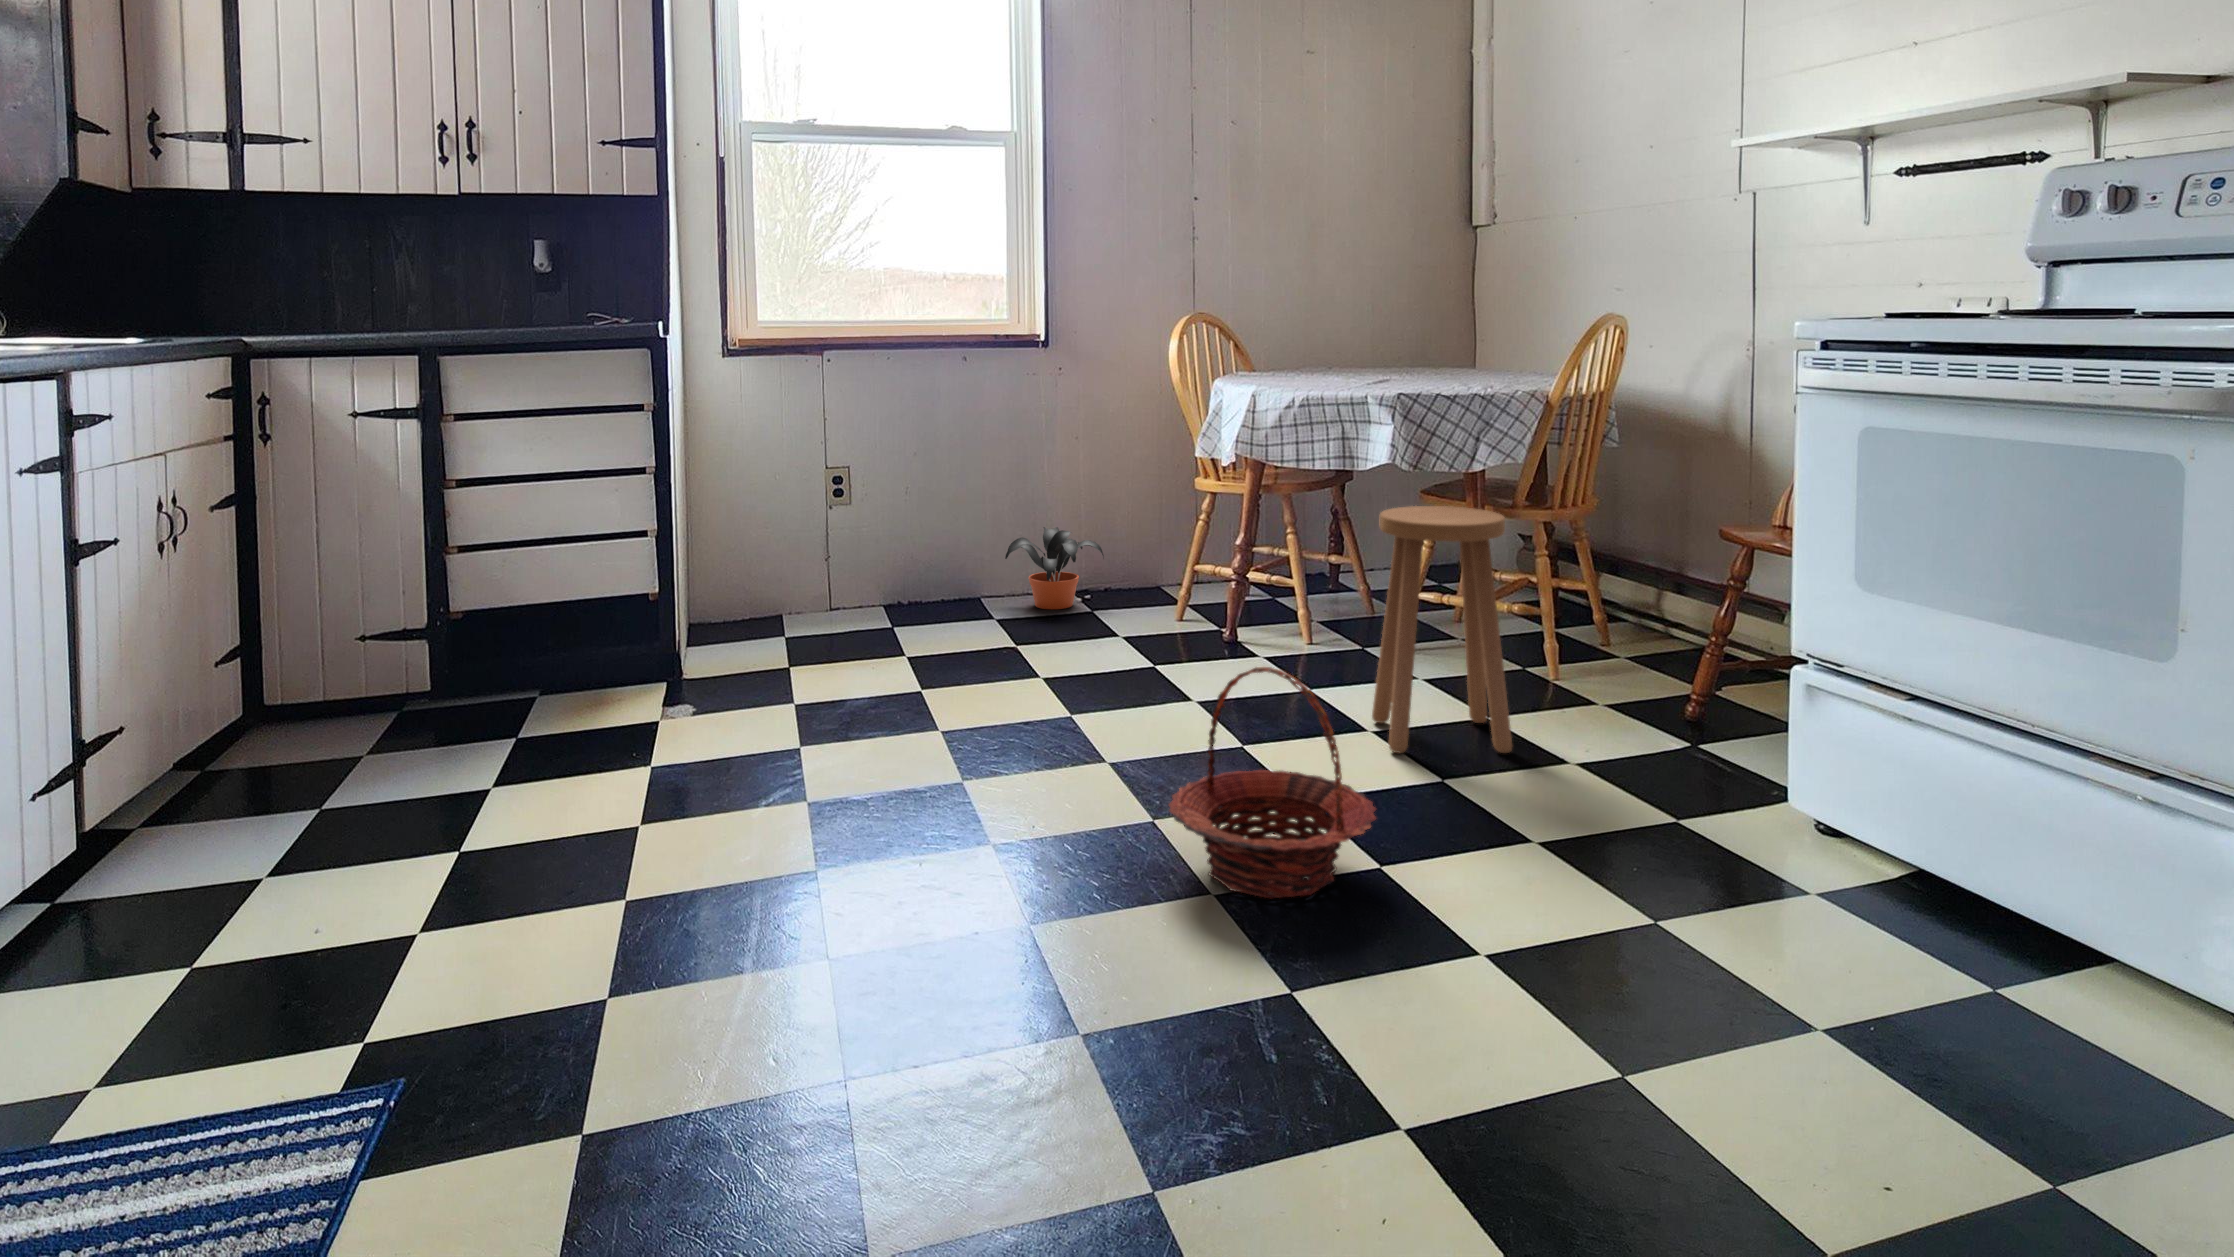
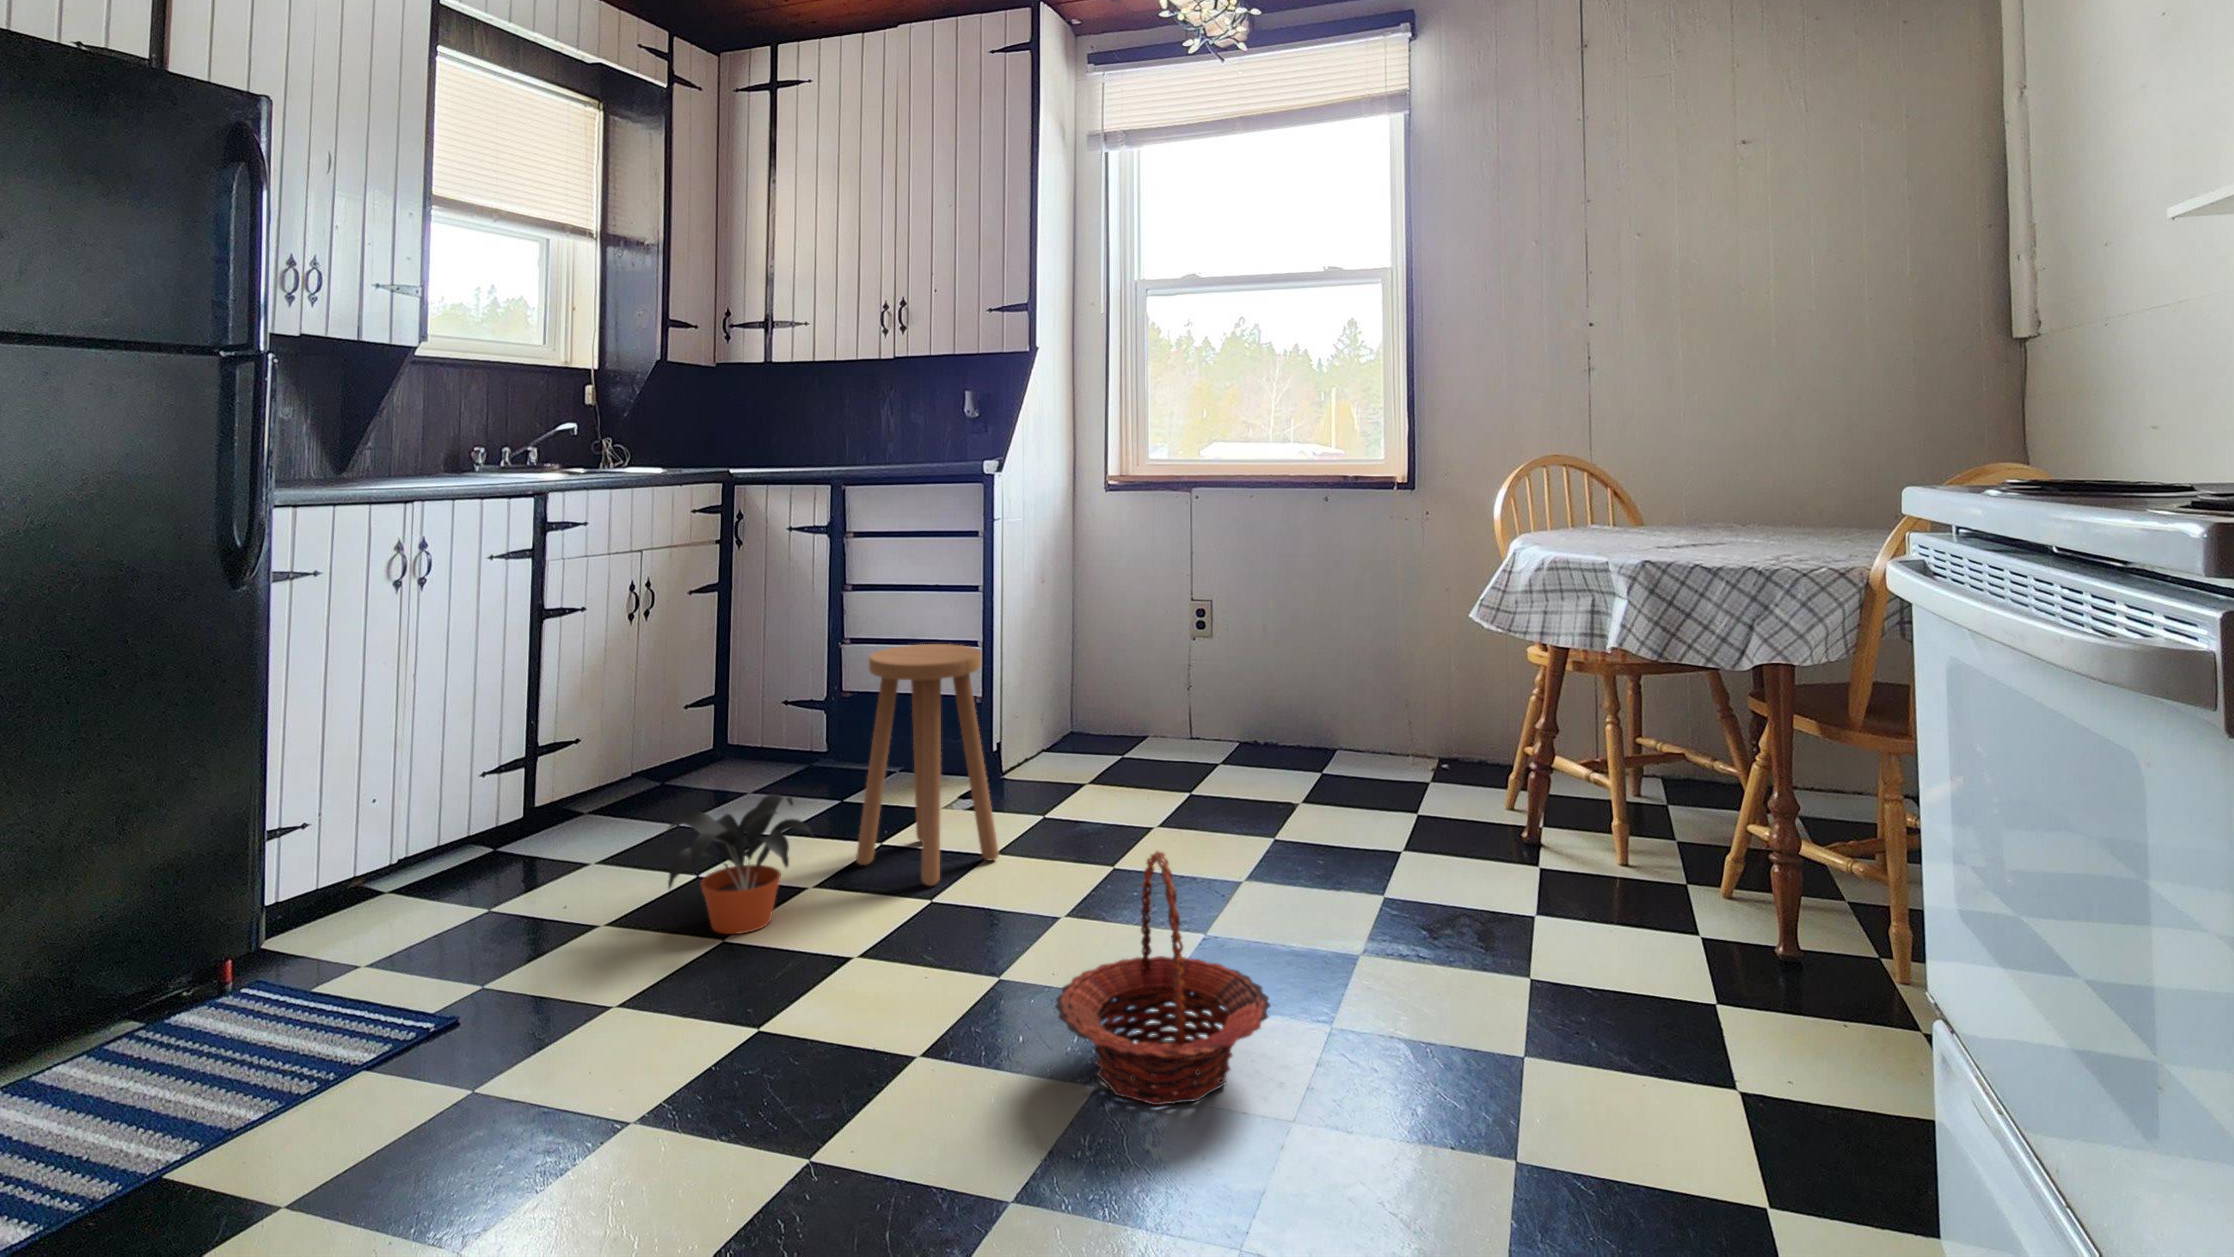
stool: present [1372,506,1512,753] -> present [856,644,999,885]
potted plant: present [1005,527,1104,609] -> present [668,794,812,934]

